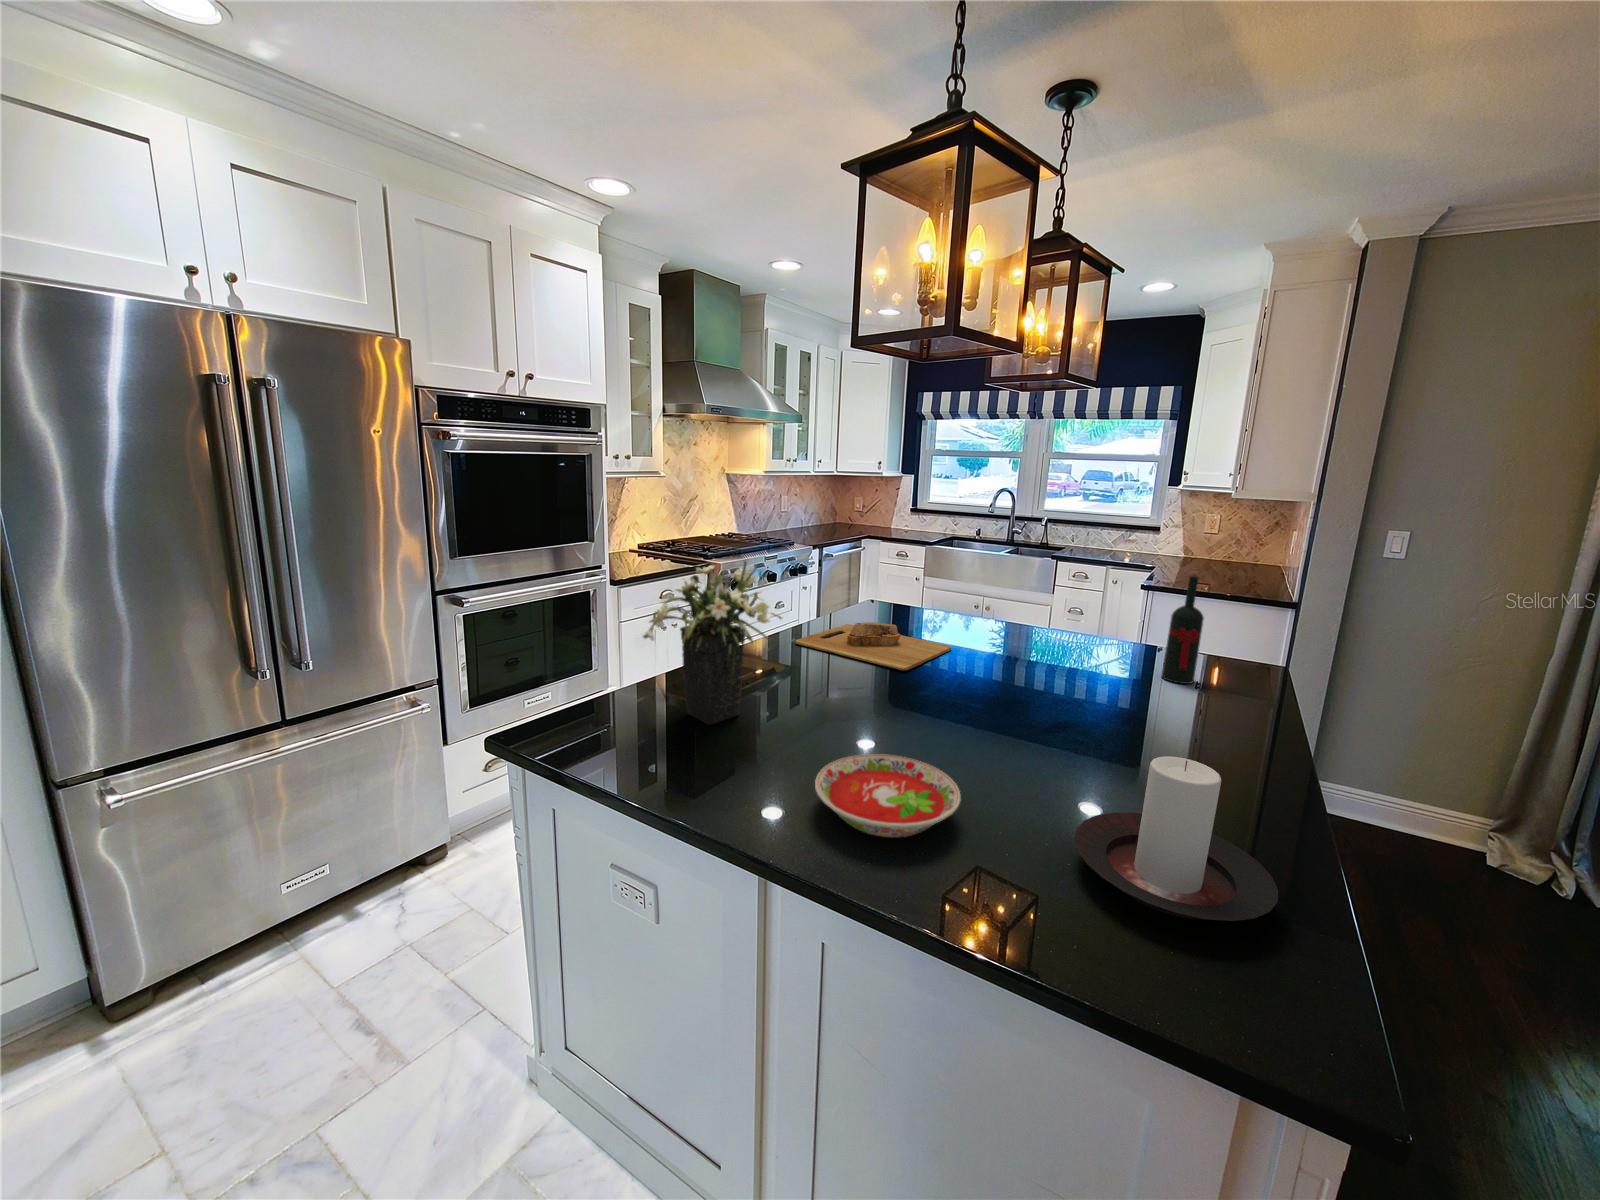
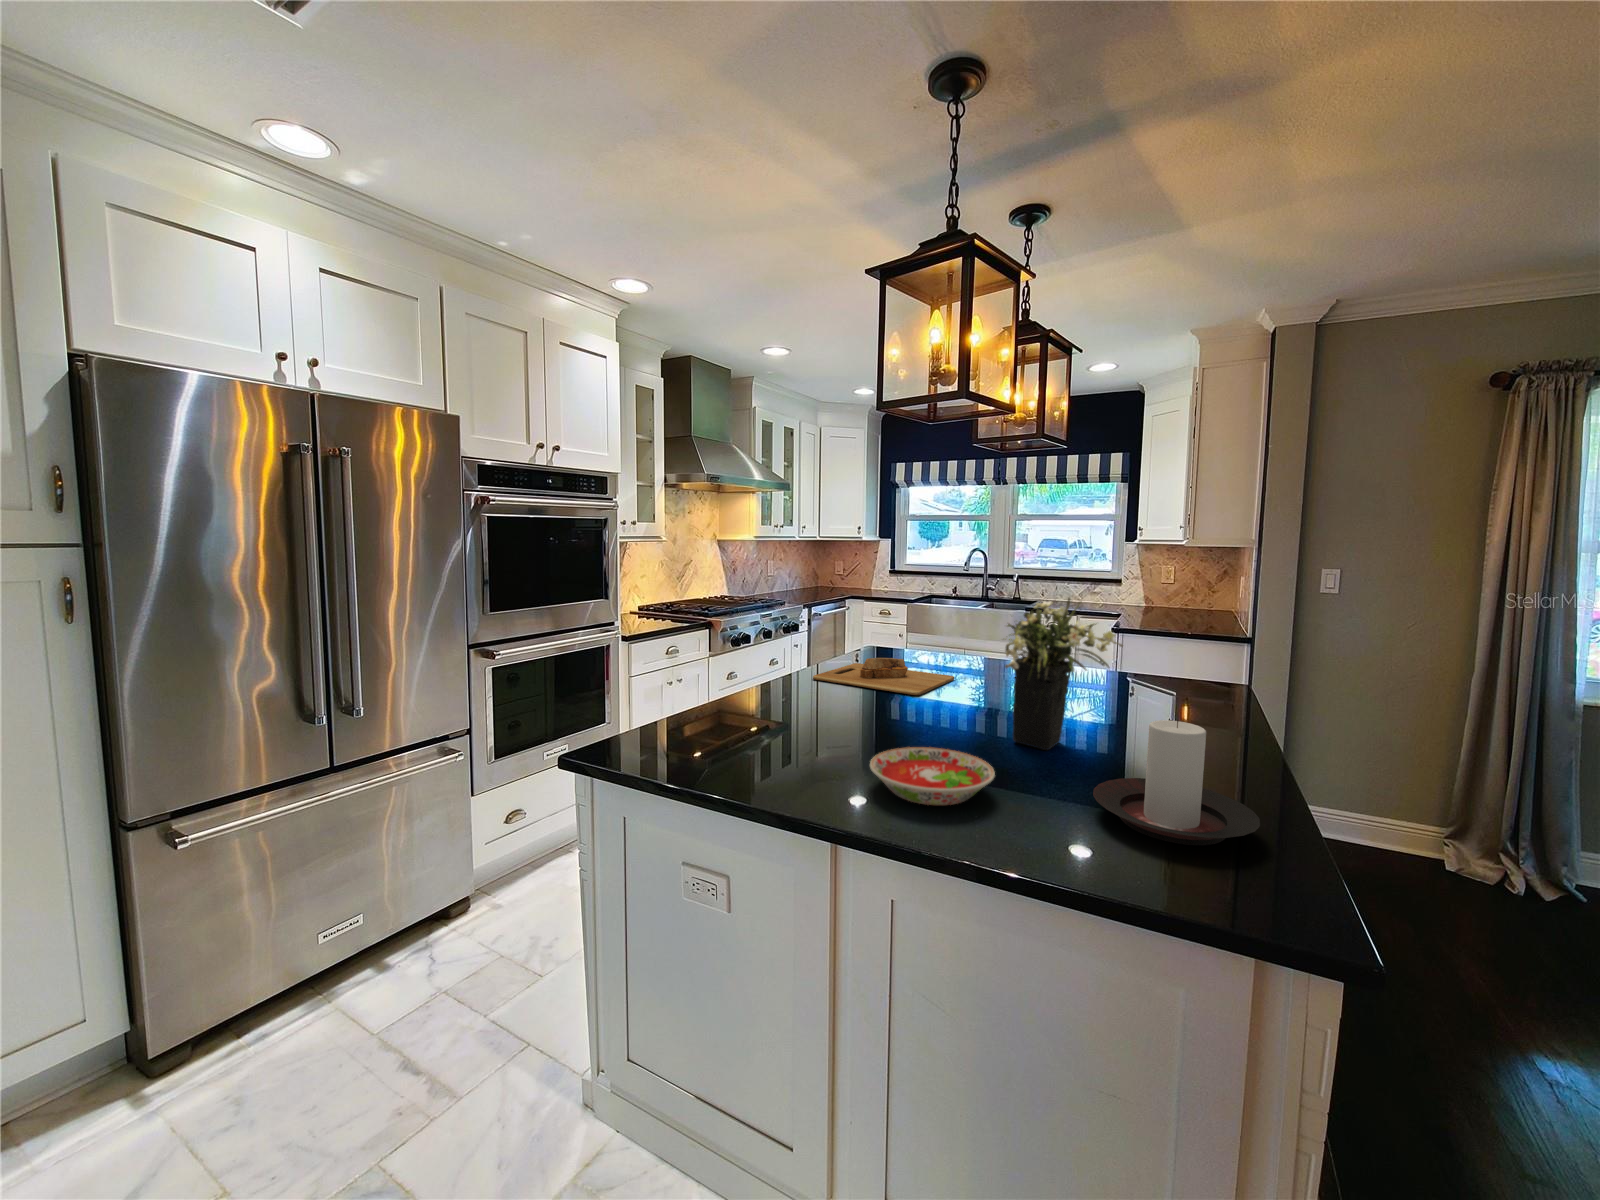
flower arrangement: present [643,561,782,725] -> present [1005,598,1123,750]
wine bottle: present [1162,571,1204,684] -> none [1142,598,1174,698]

